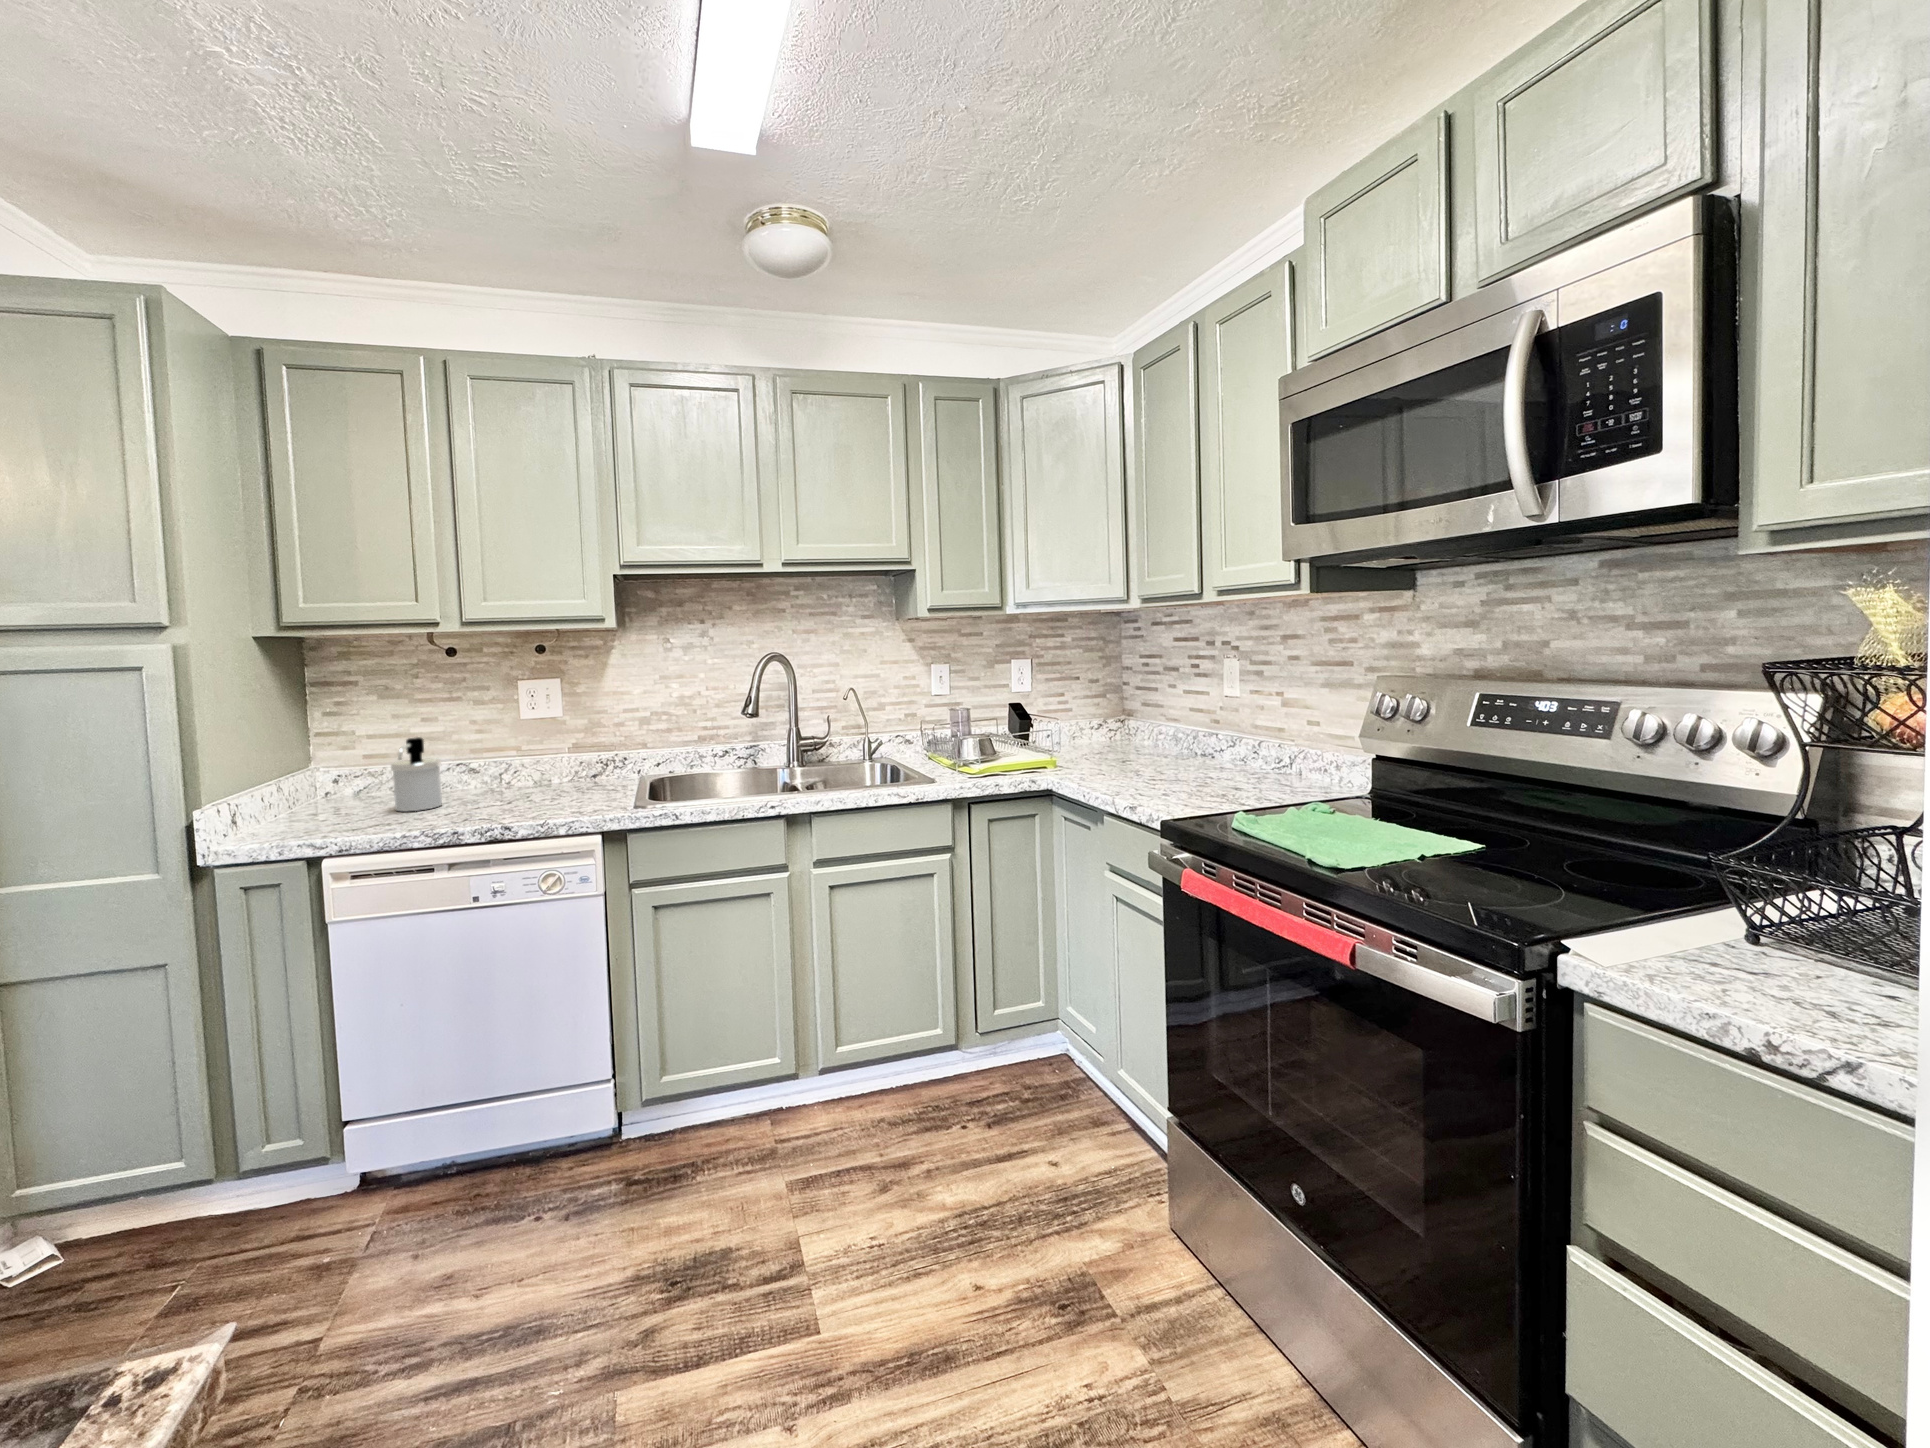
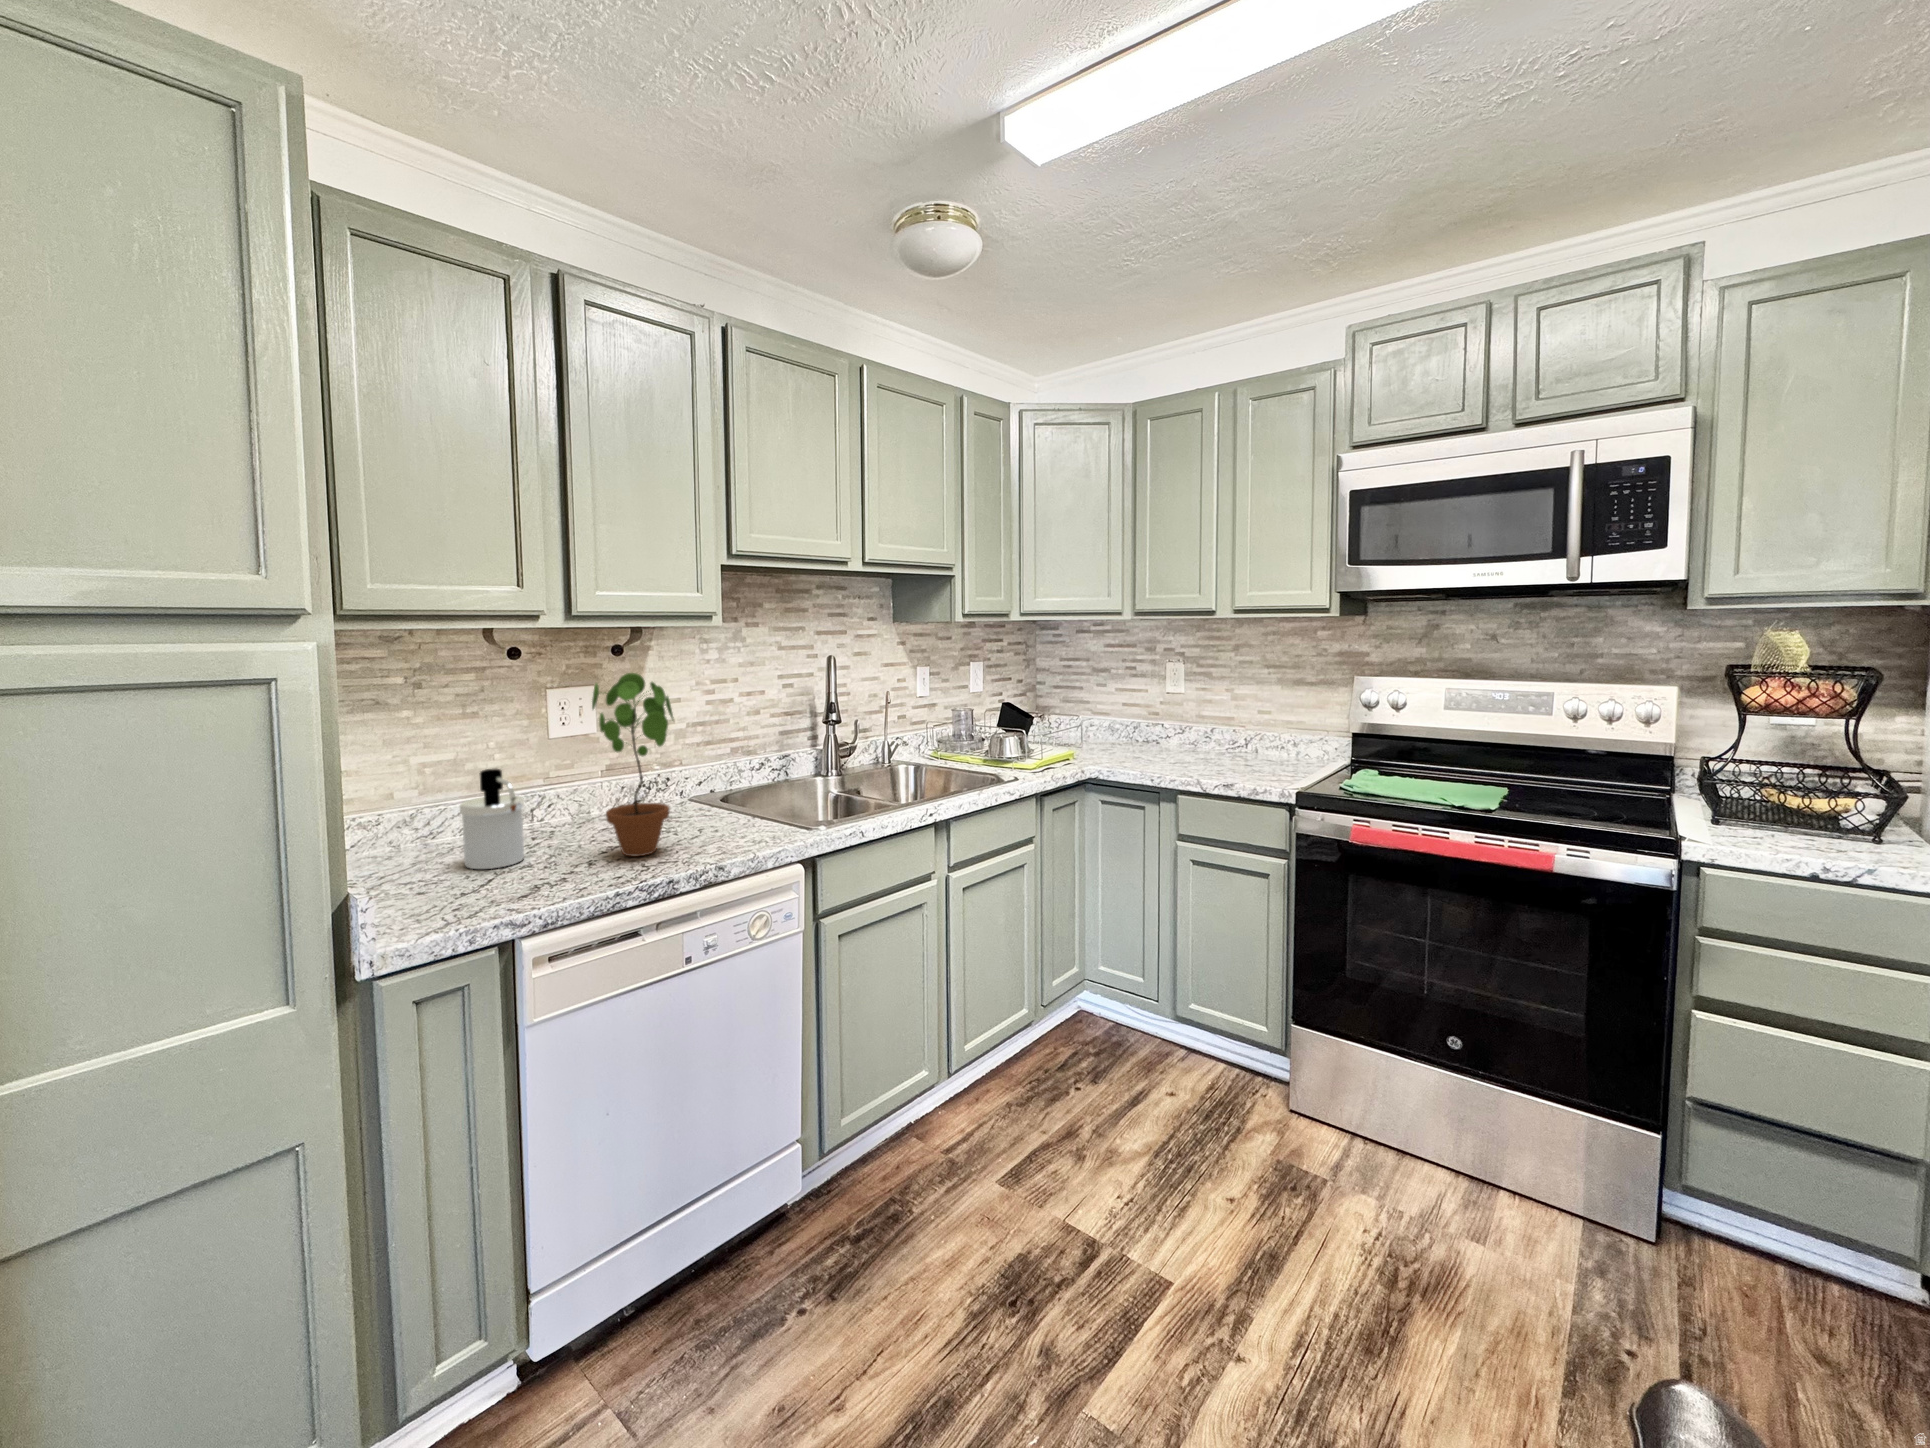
potted plant: none [459,665,526,814] -> present [592,673,674,856]

